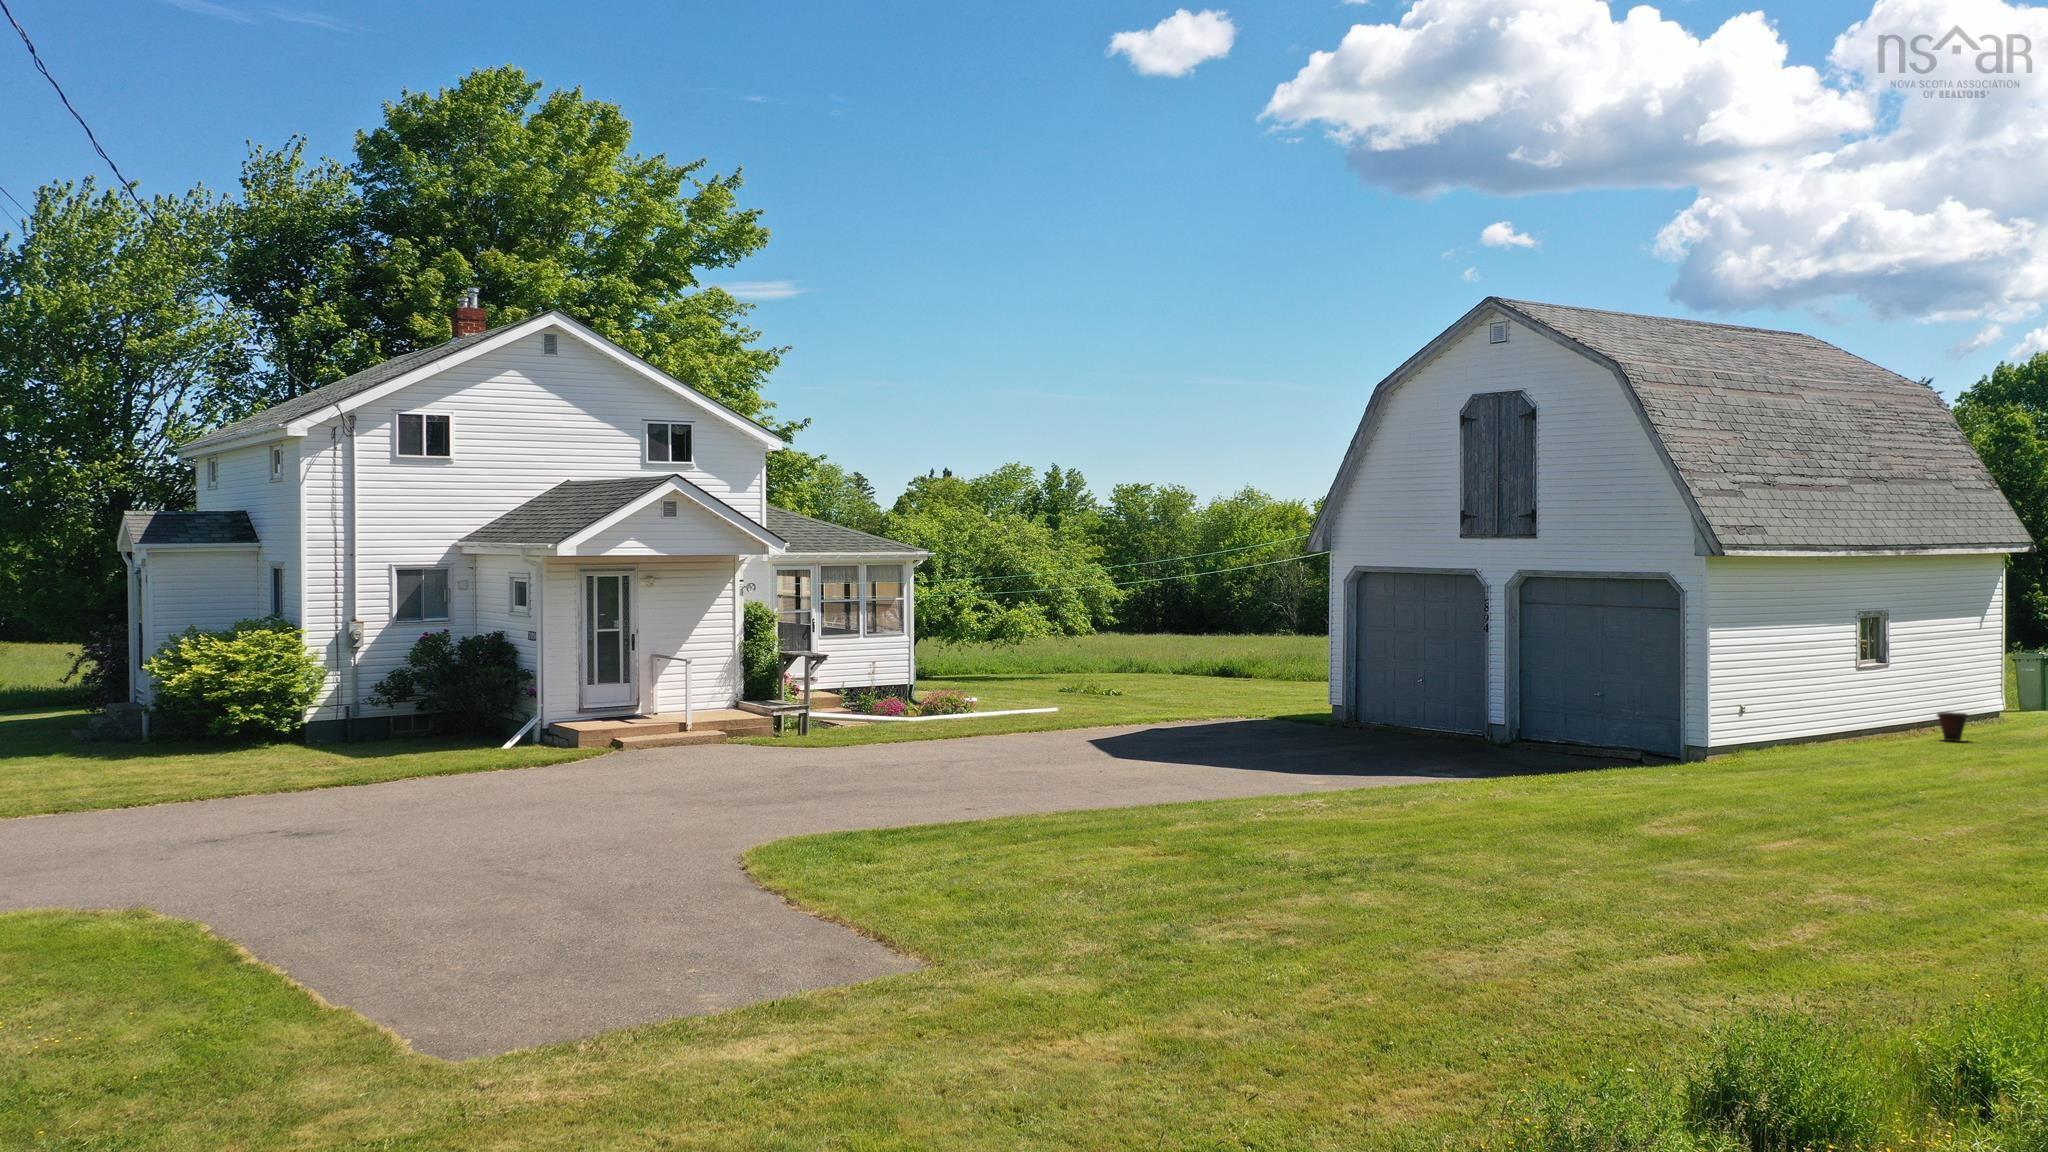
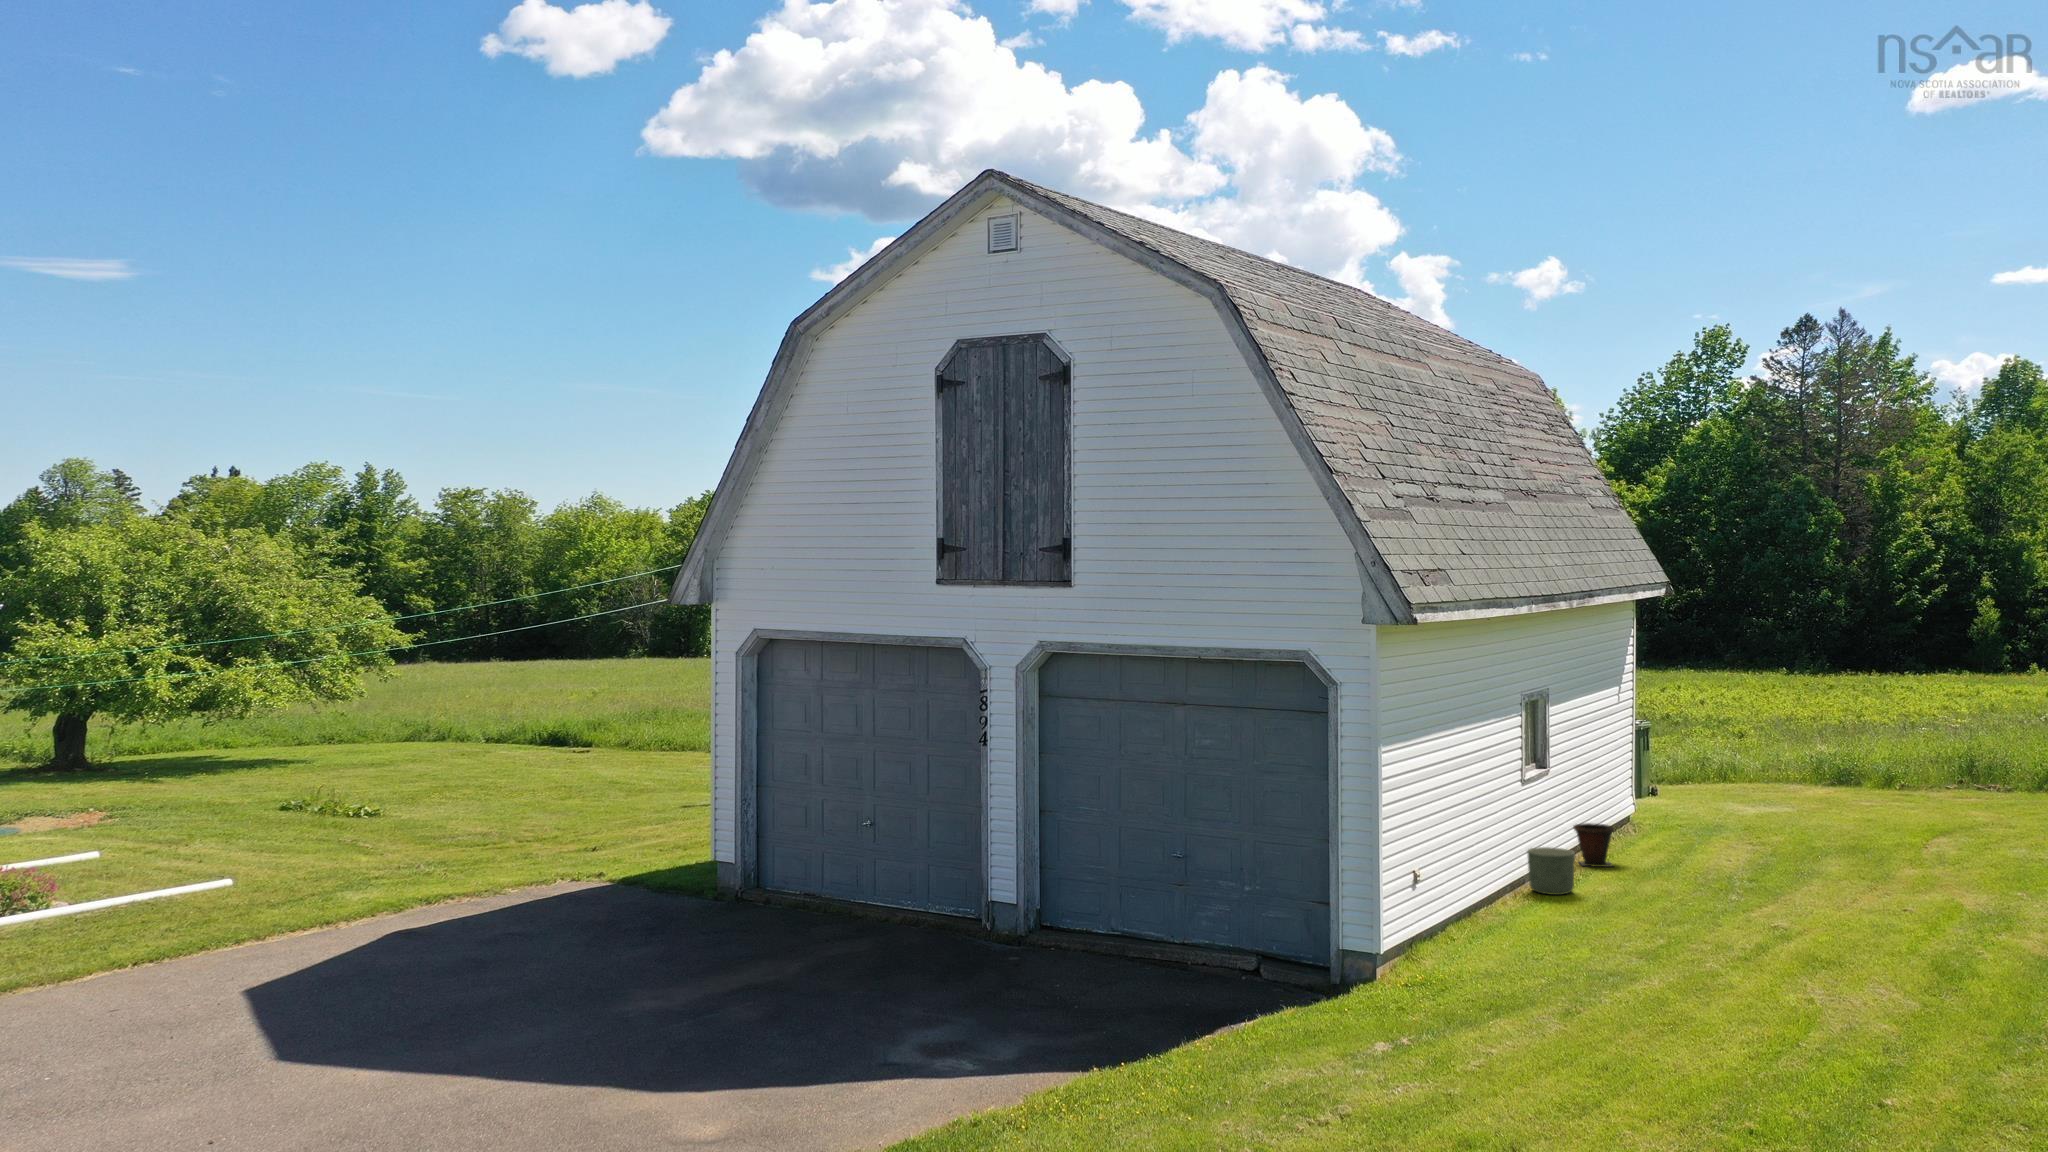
planter: none [1871,718,1906,747] -> present [1527,847,1575,895]

